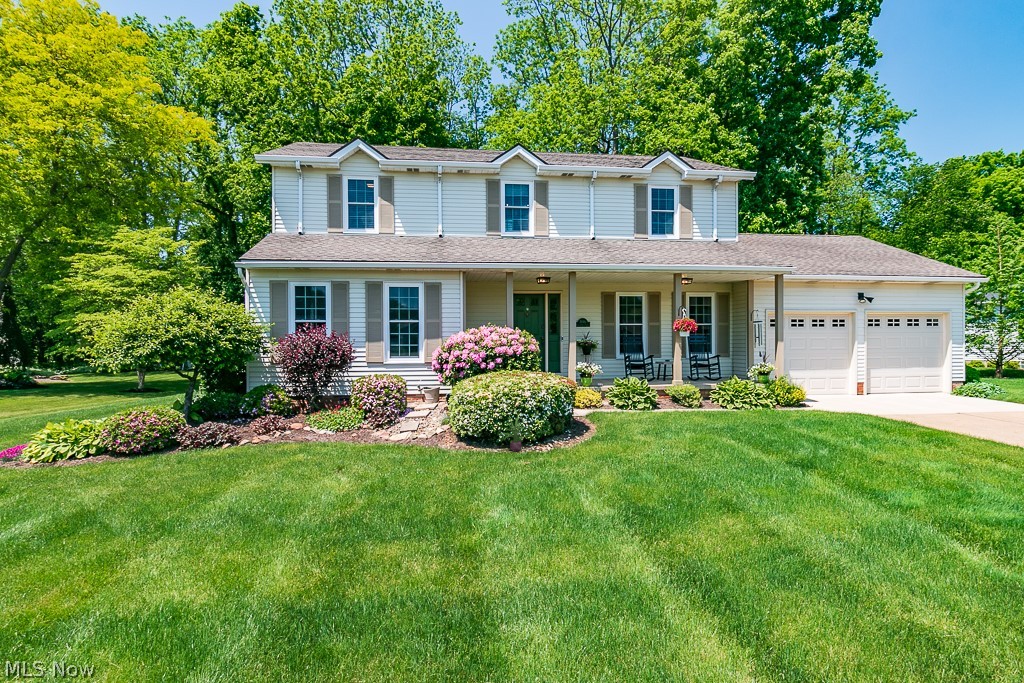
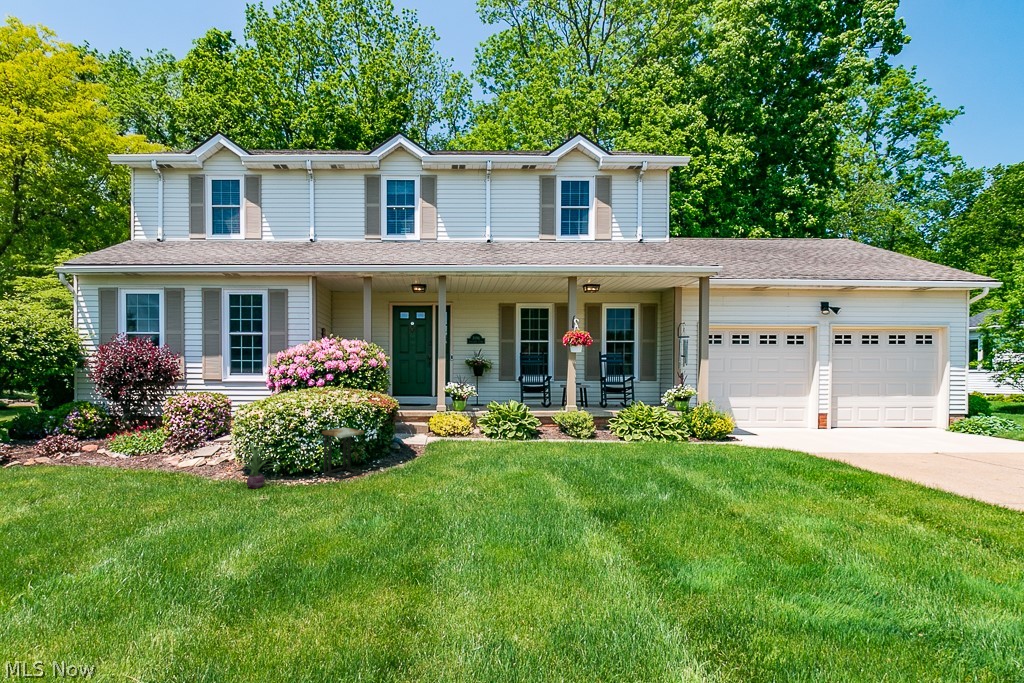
side table: none [554,403,585,443] -> present [322,428,364,479]

